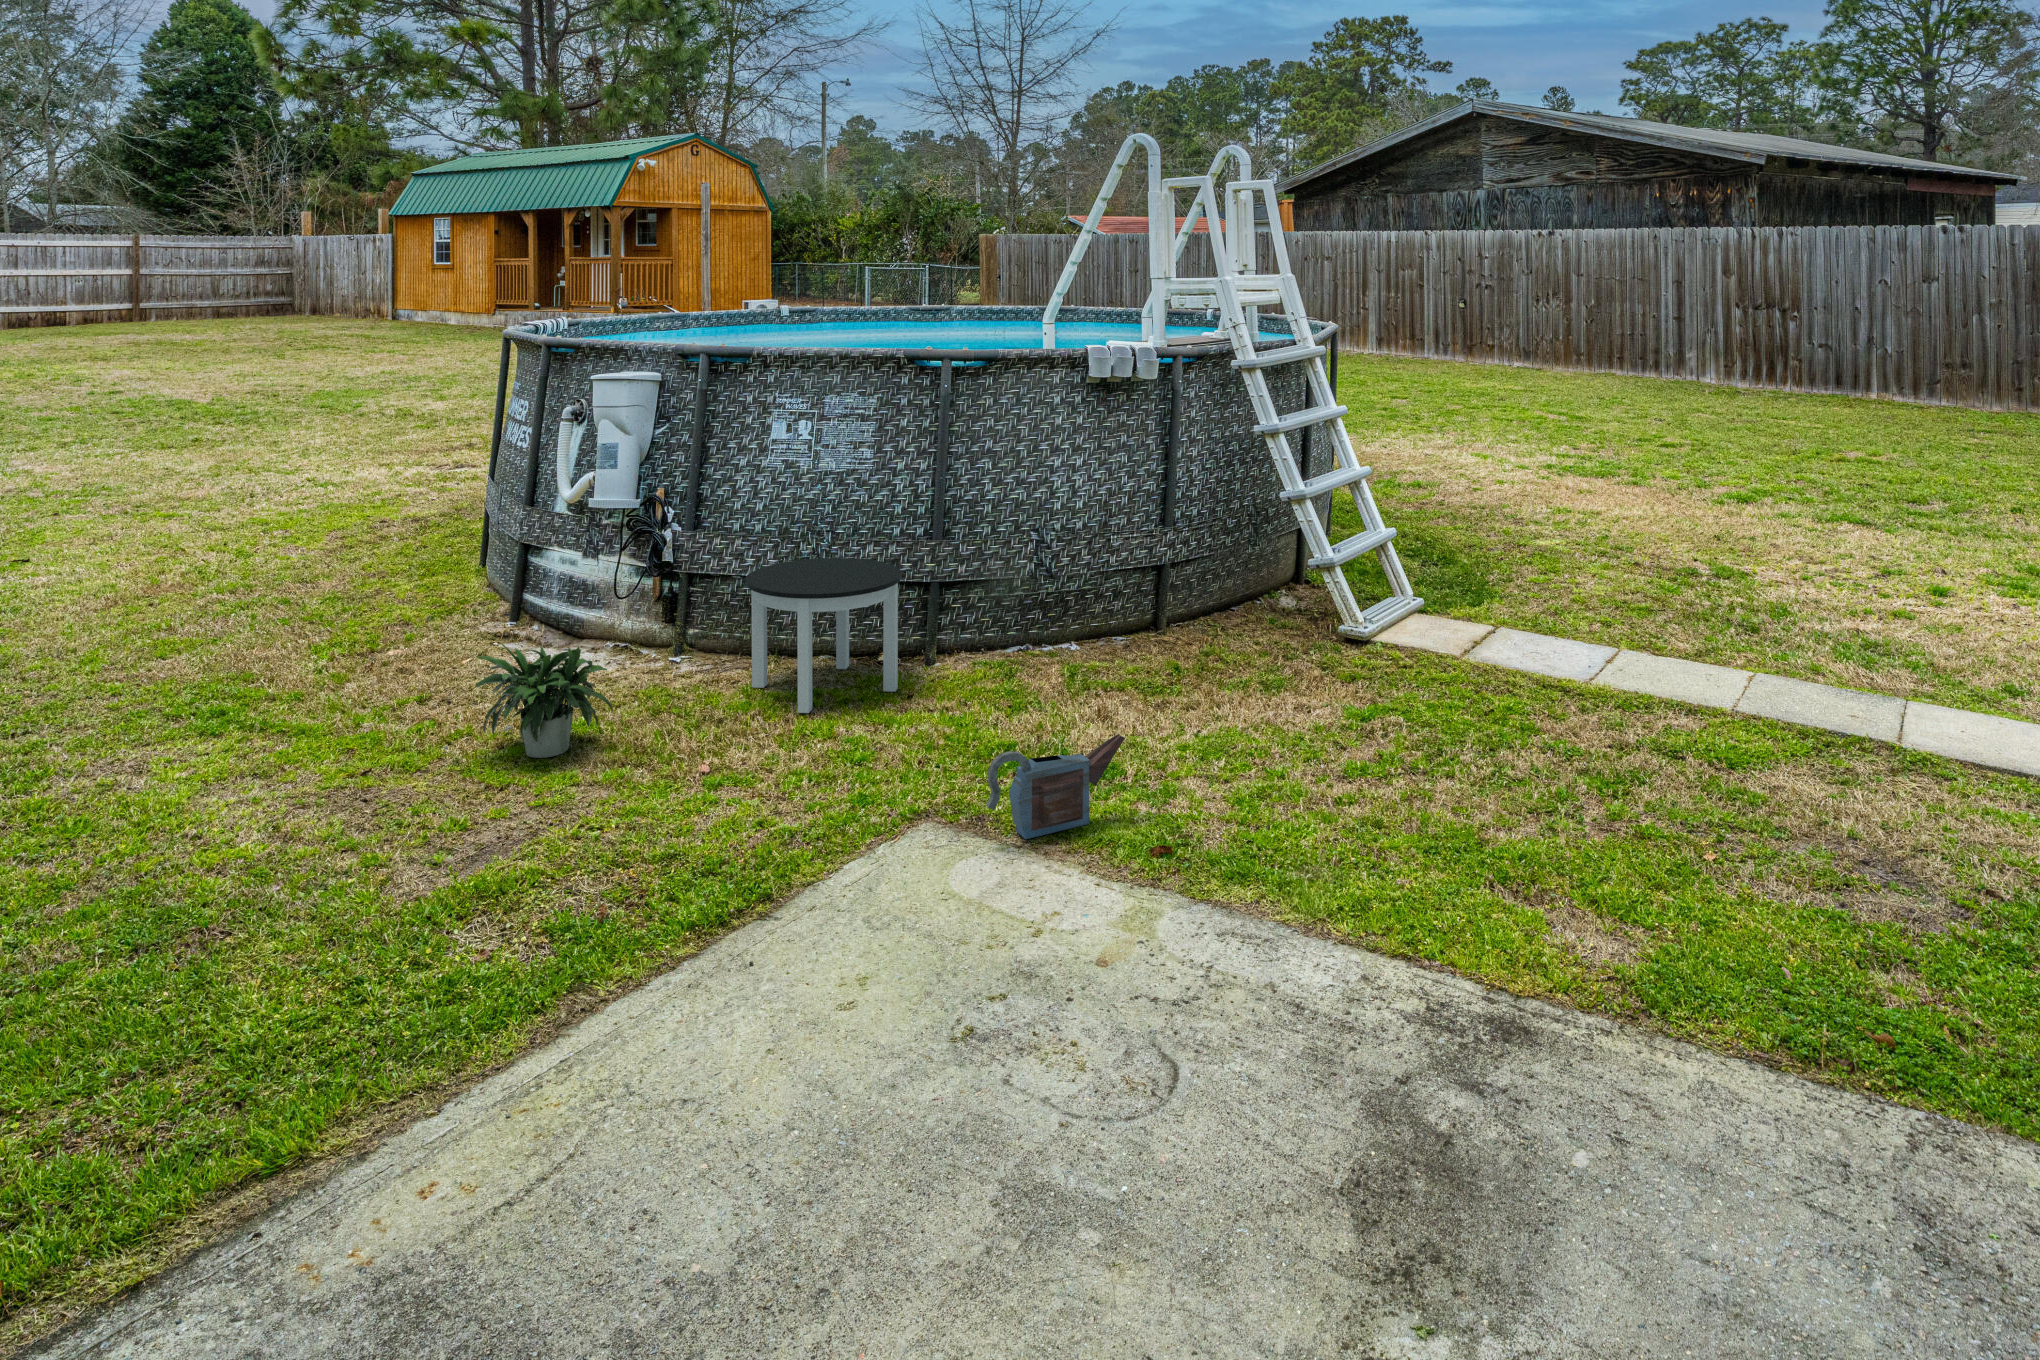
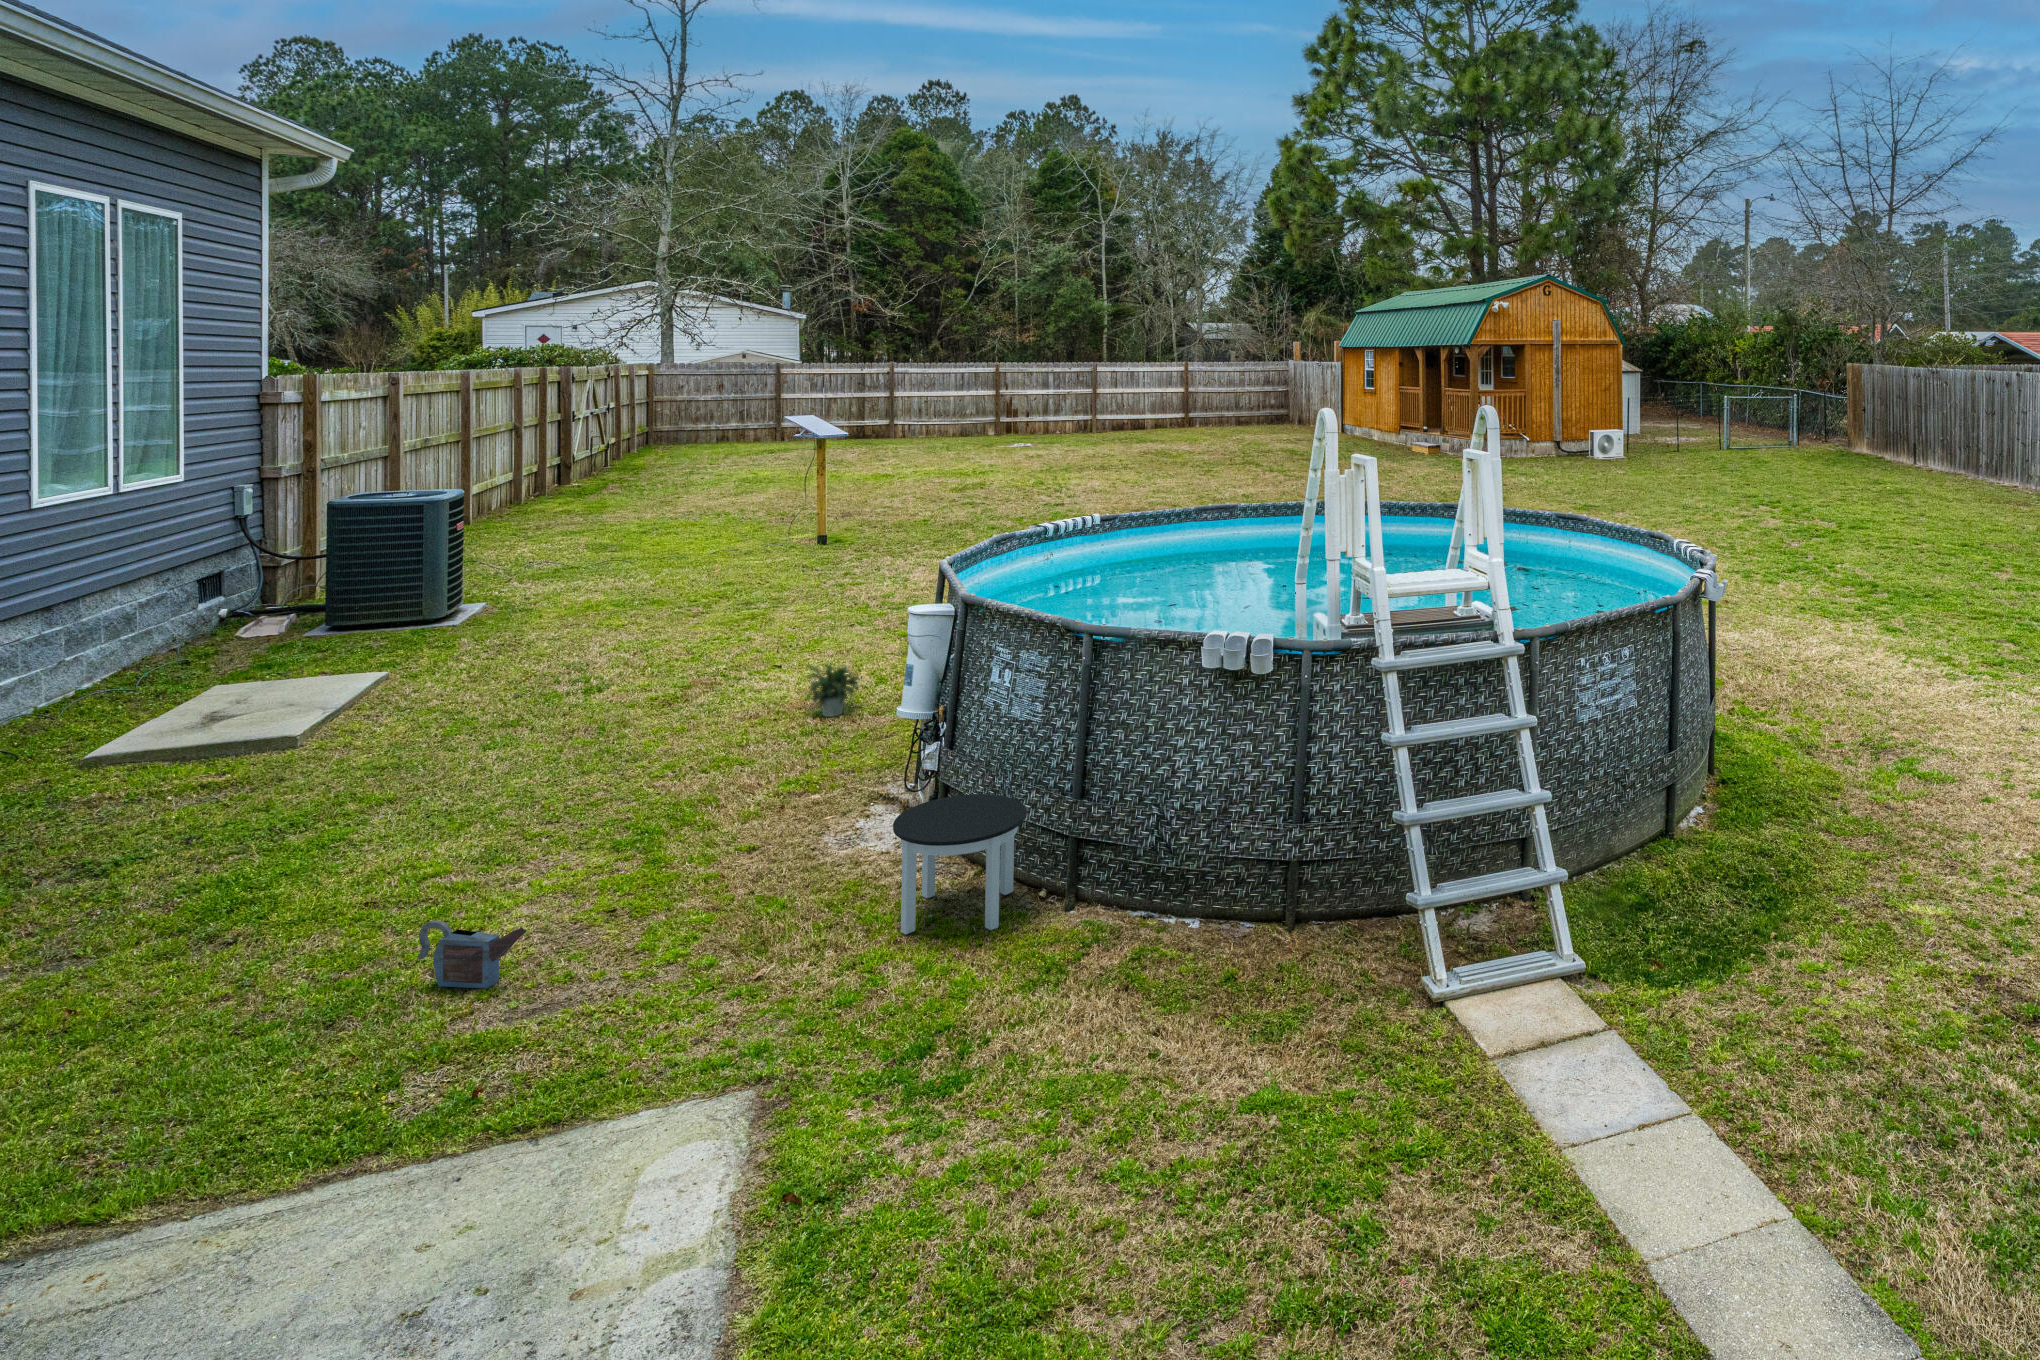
potted plant: present [443,644,614,758] -> present [808,664,860,717]
watering can: present [986,734,1125,839] -> present [418,920,527,989]

